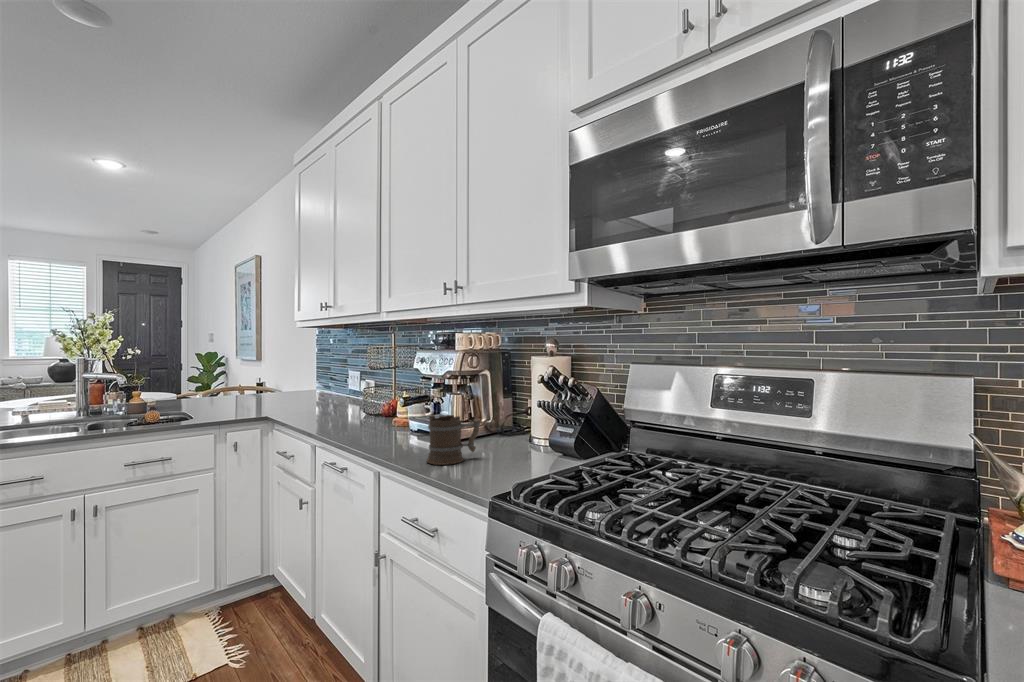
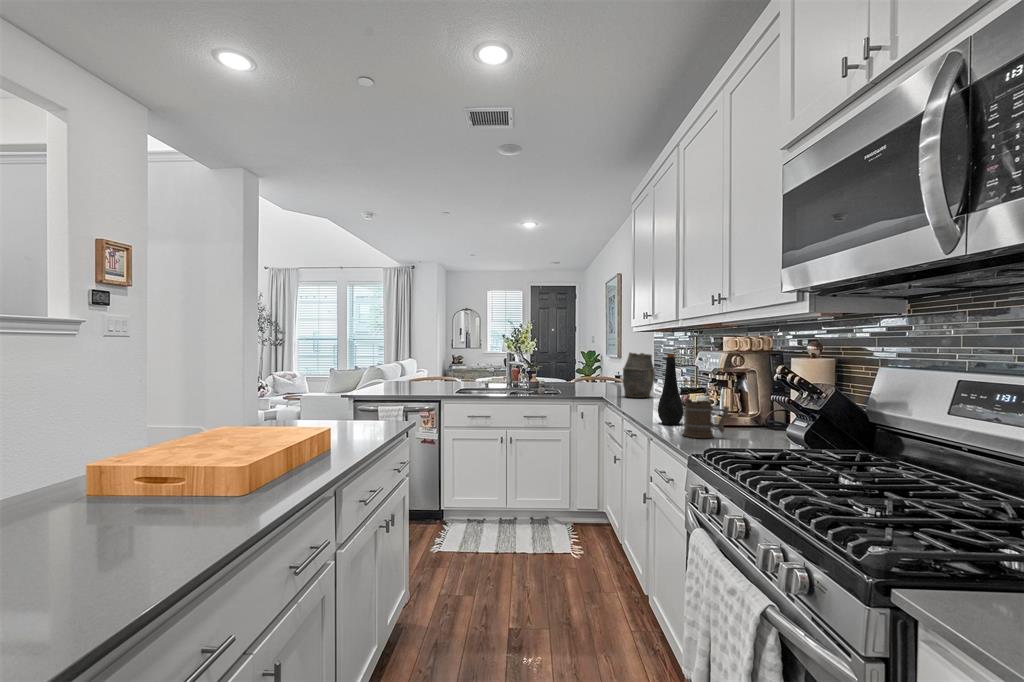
vase: none [289,355,330,412] -> present [623,353,655,398]
bottle: none [376,358,408,448] -> present [658,354,683,425]

